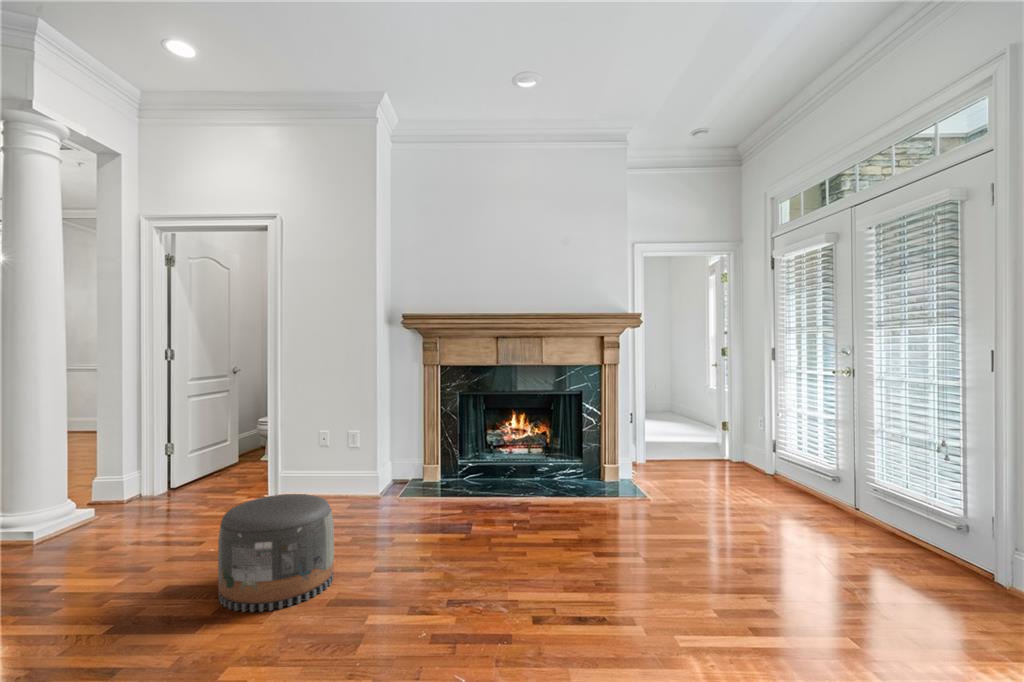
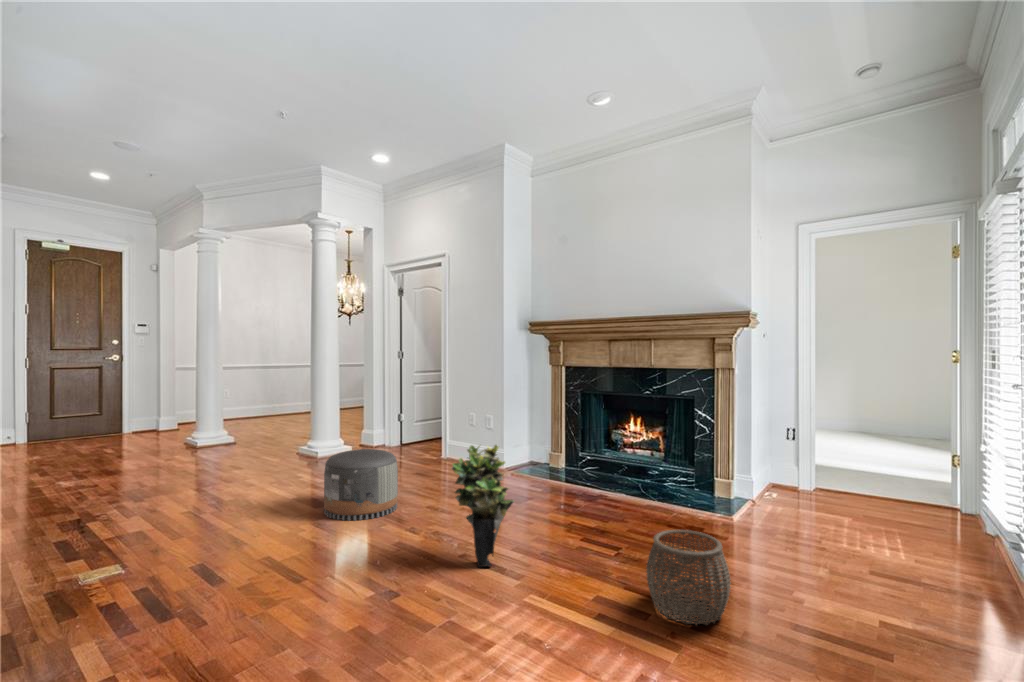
potted plant: none [502,456,580,604] -> present [452,445,514,567]
woven basket: none [724,506,806,589] -> present [646,530,731,625]

